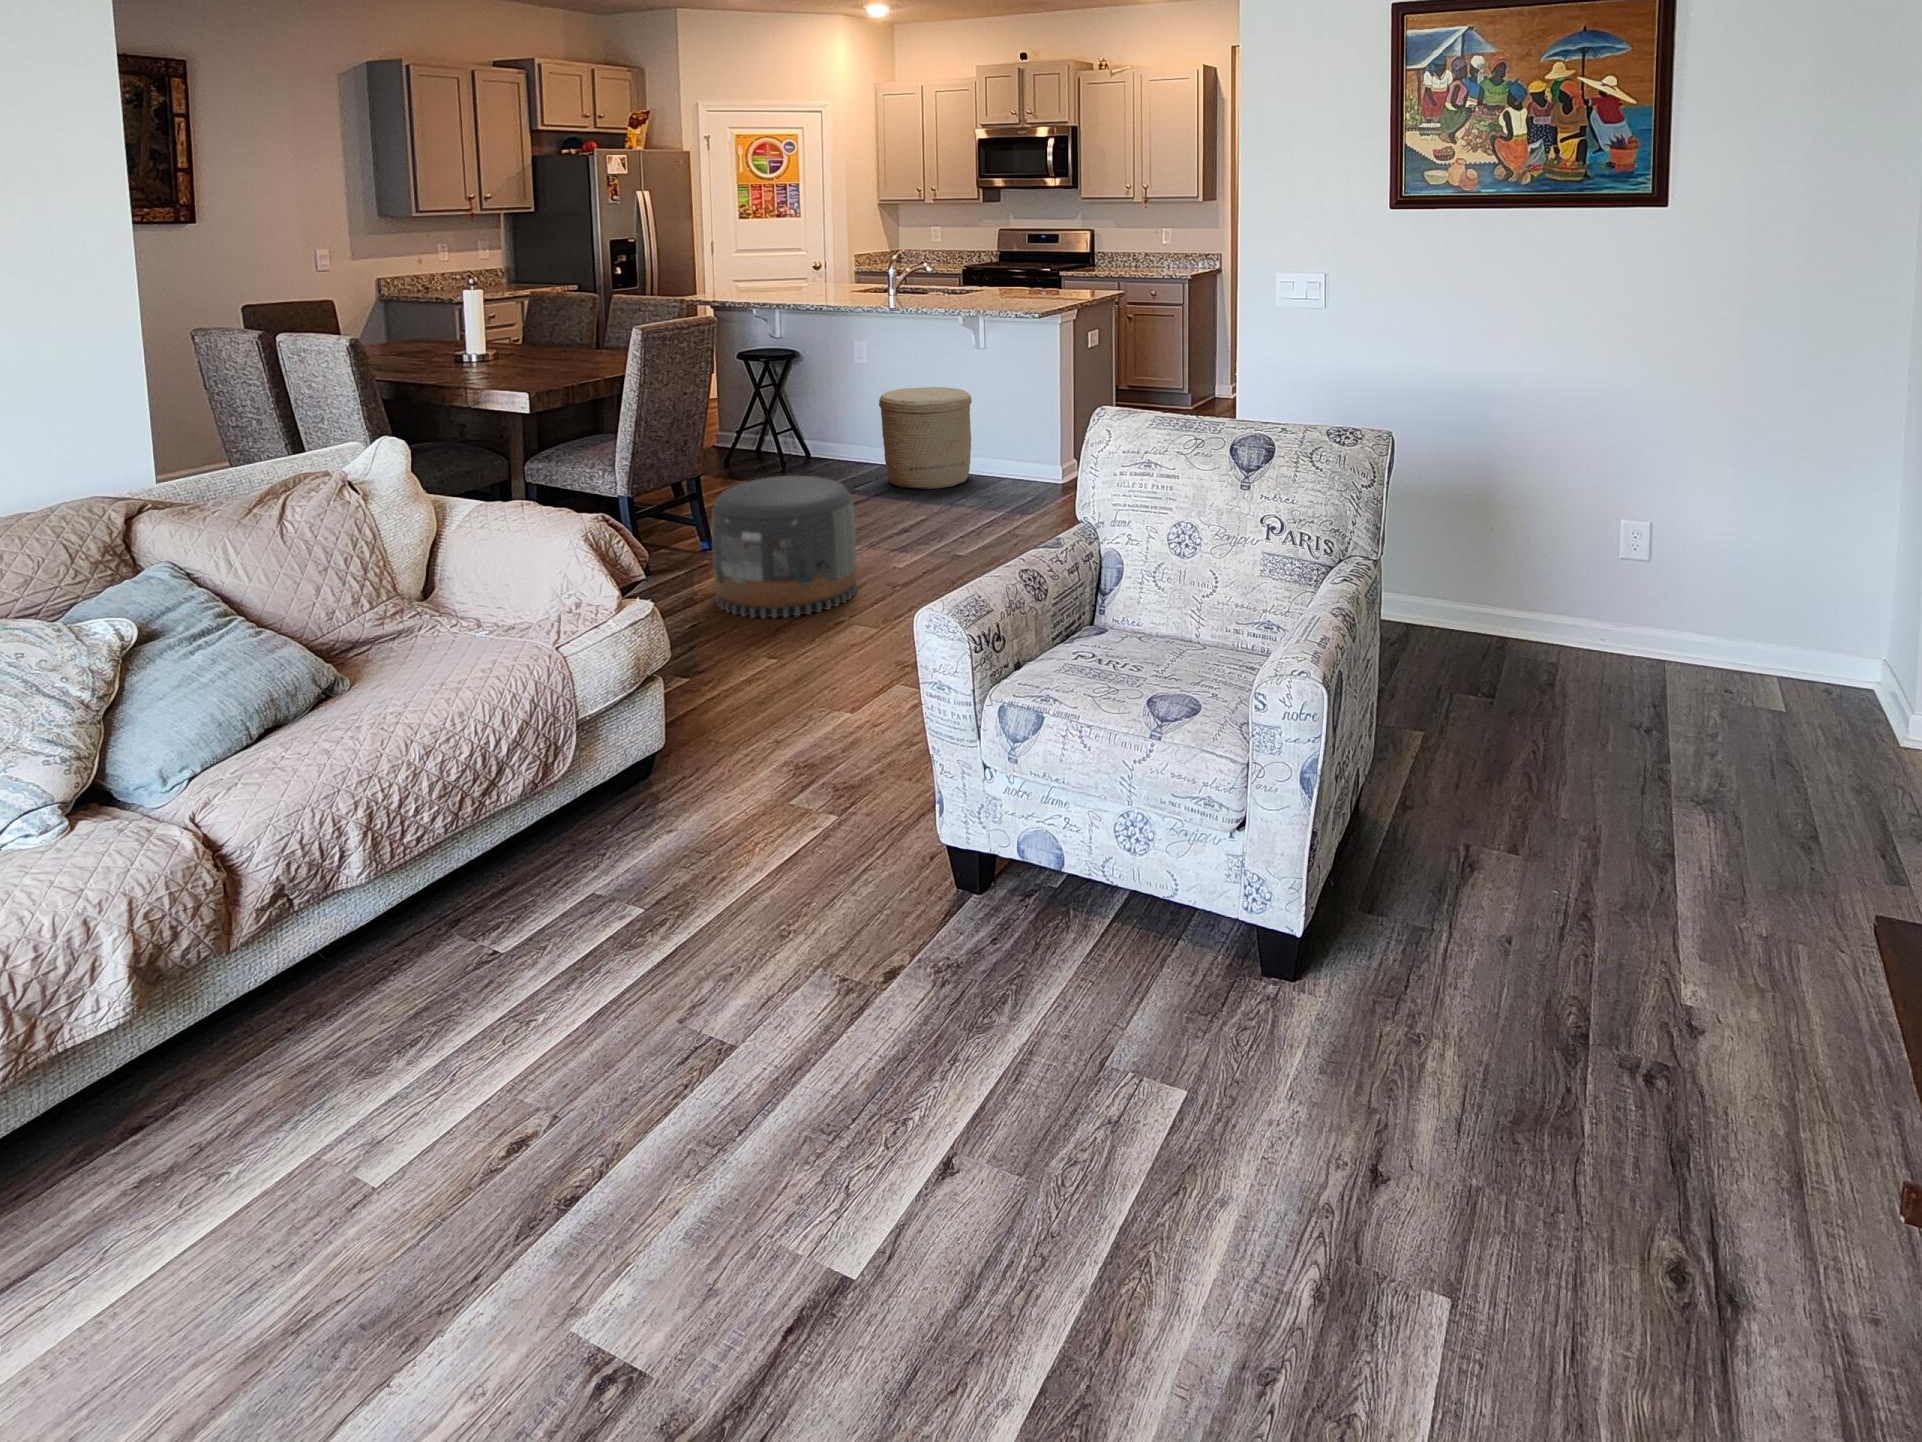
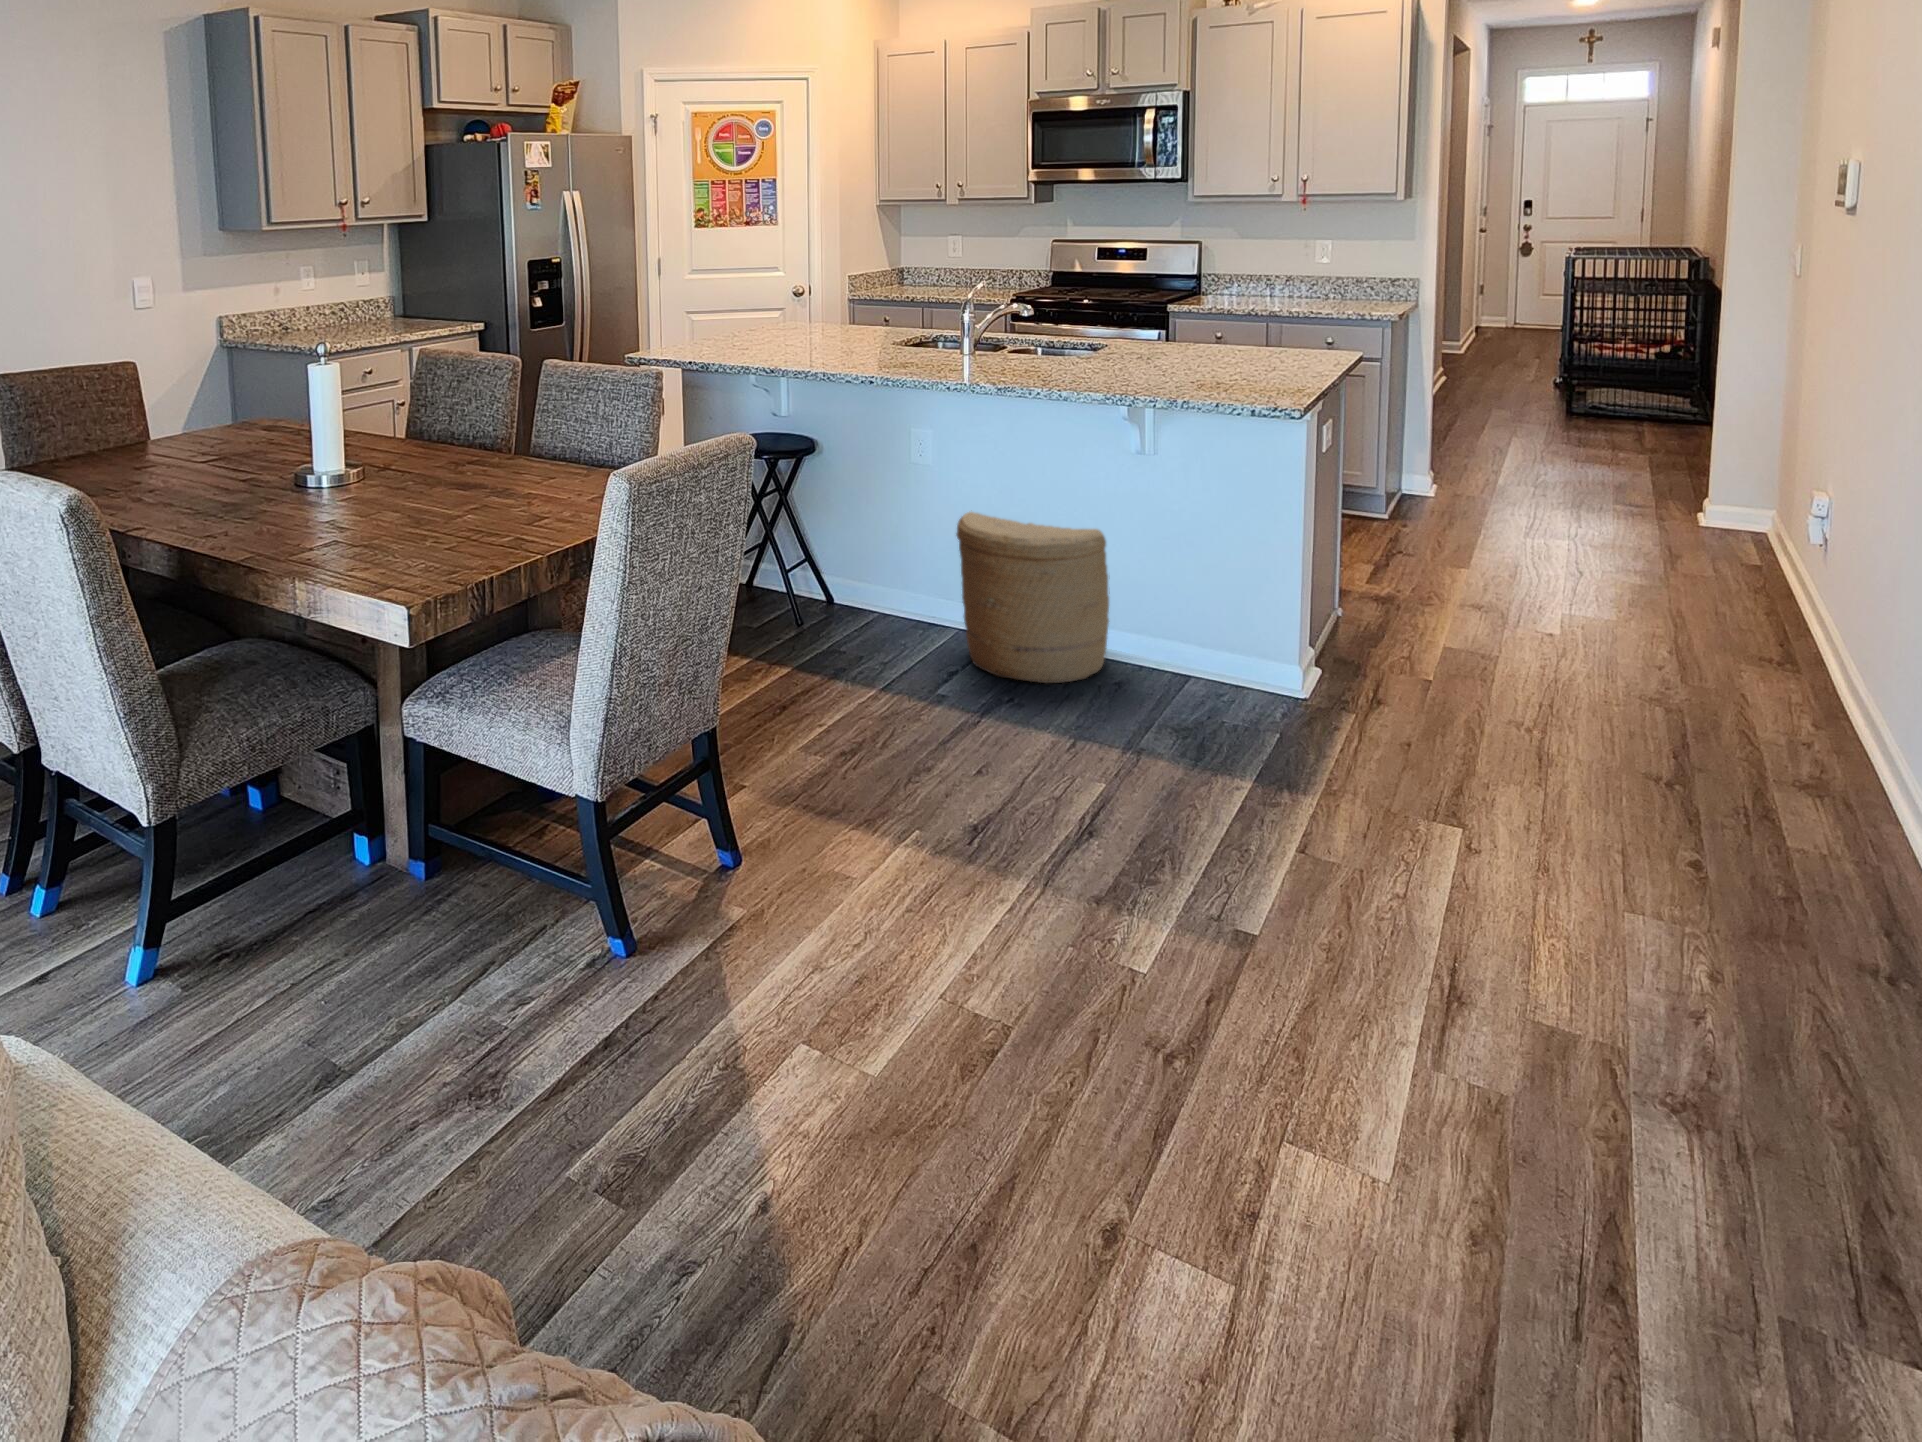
pouf: present [711,476,857,618] -> none [751,731,1032,1067]

